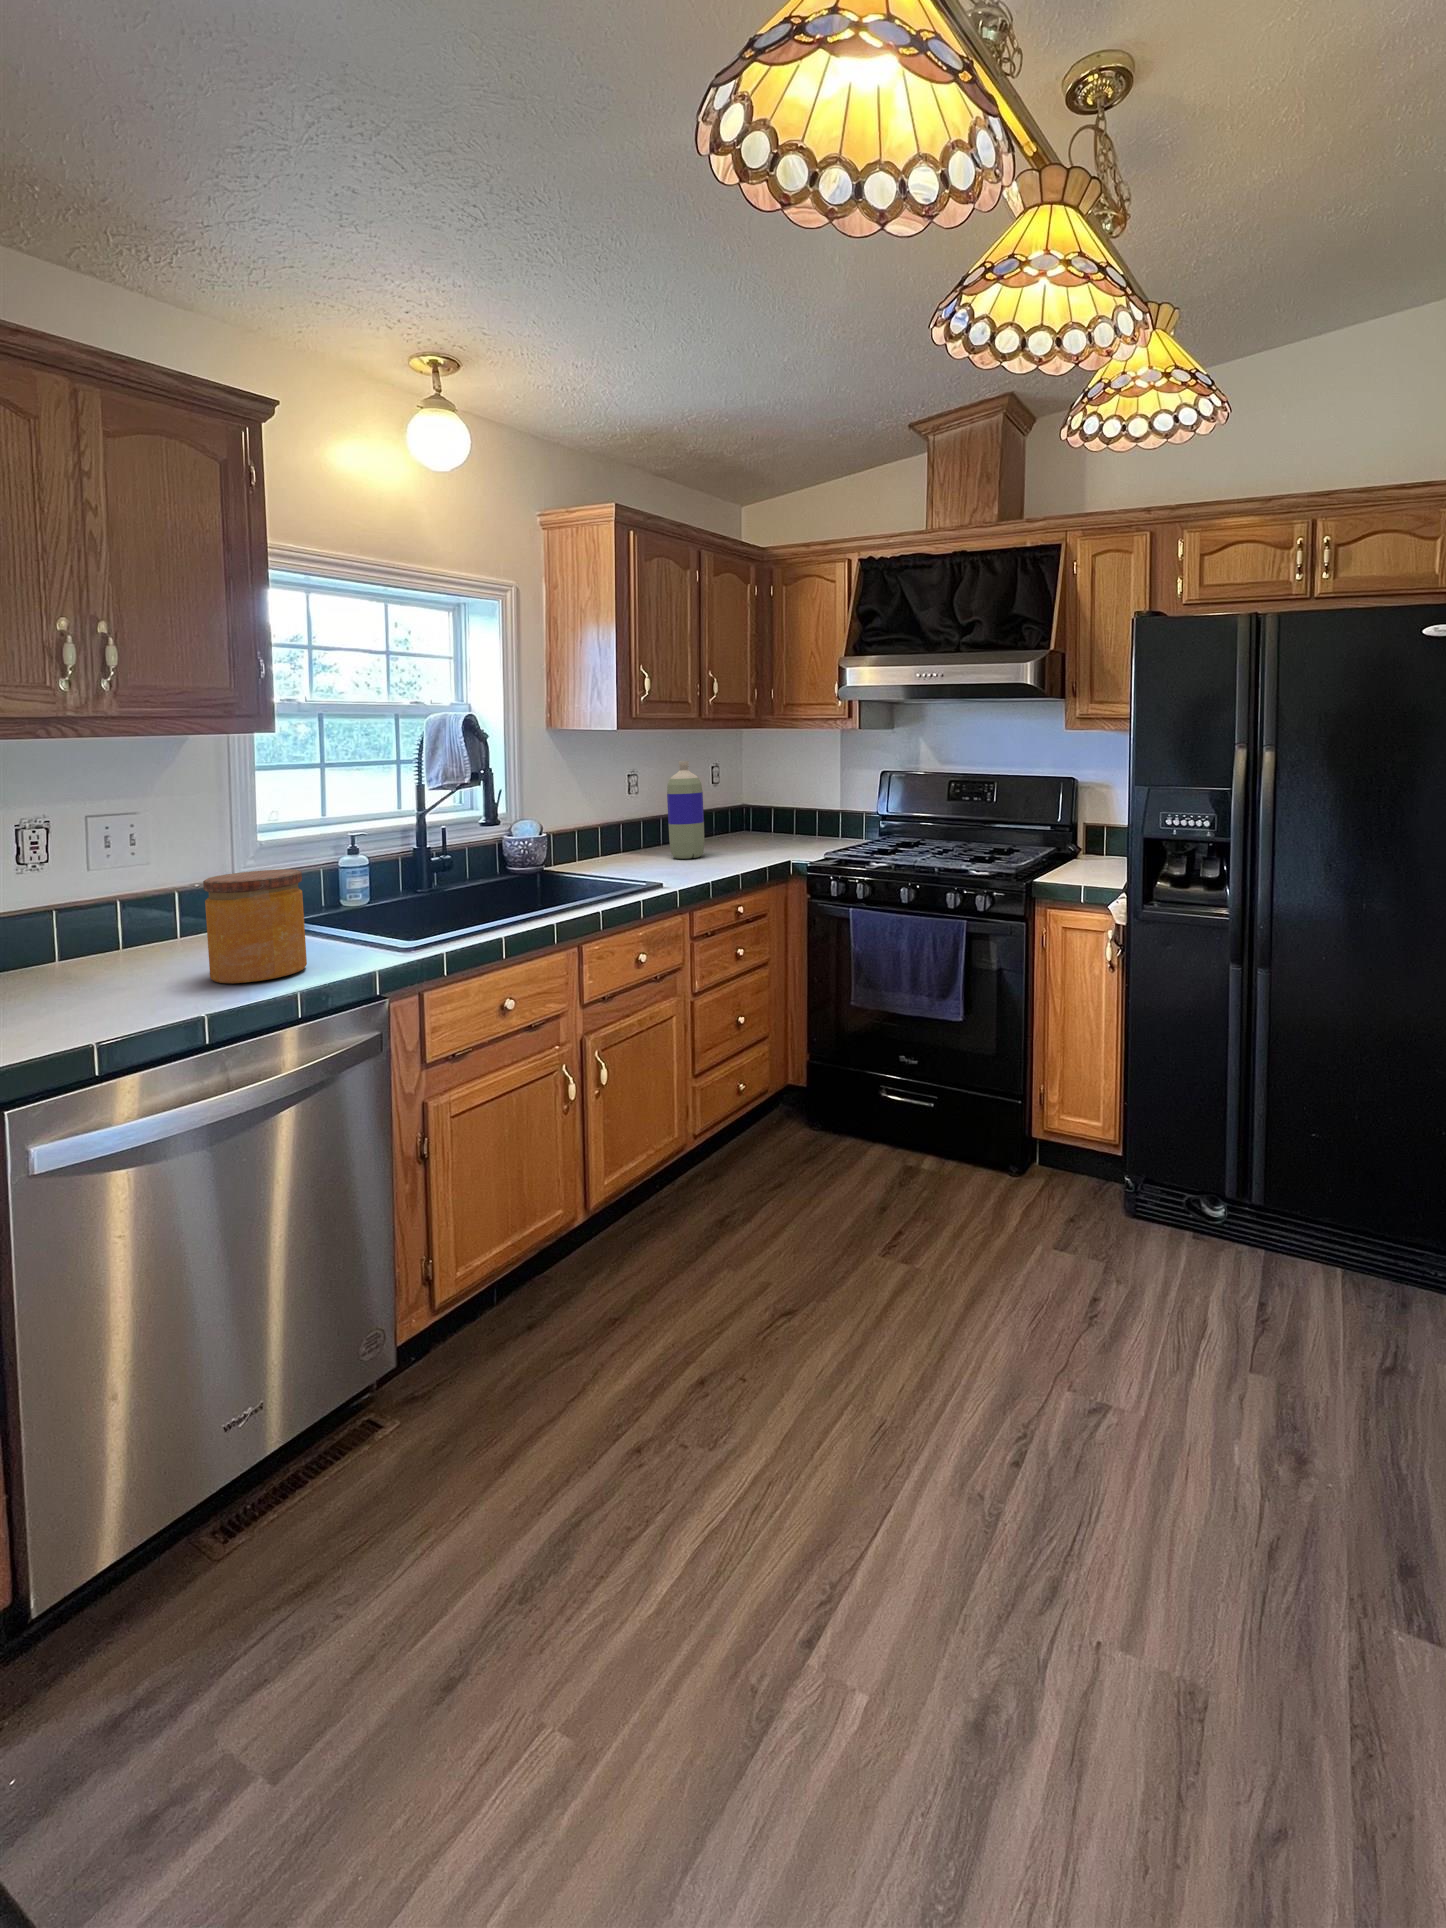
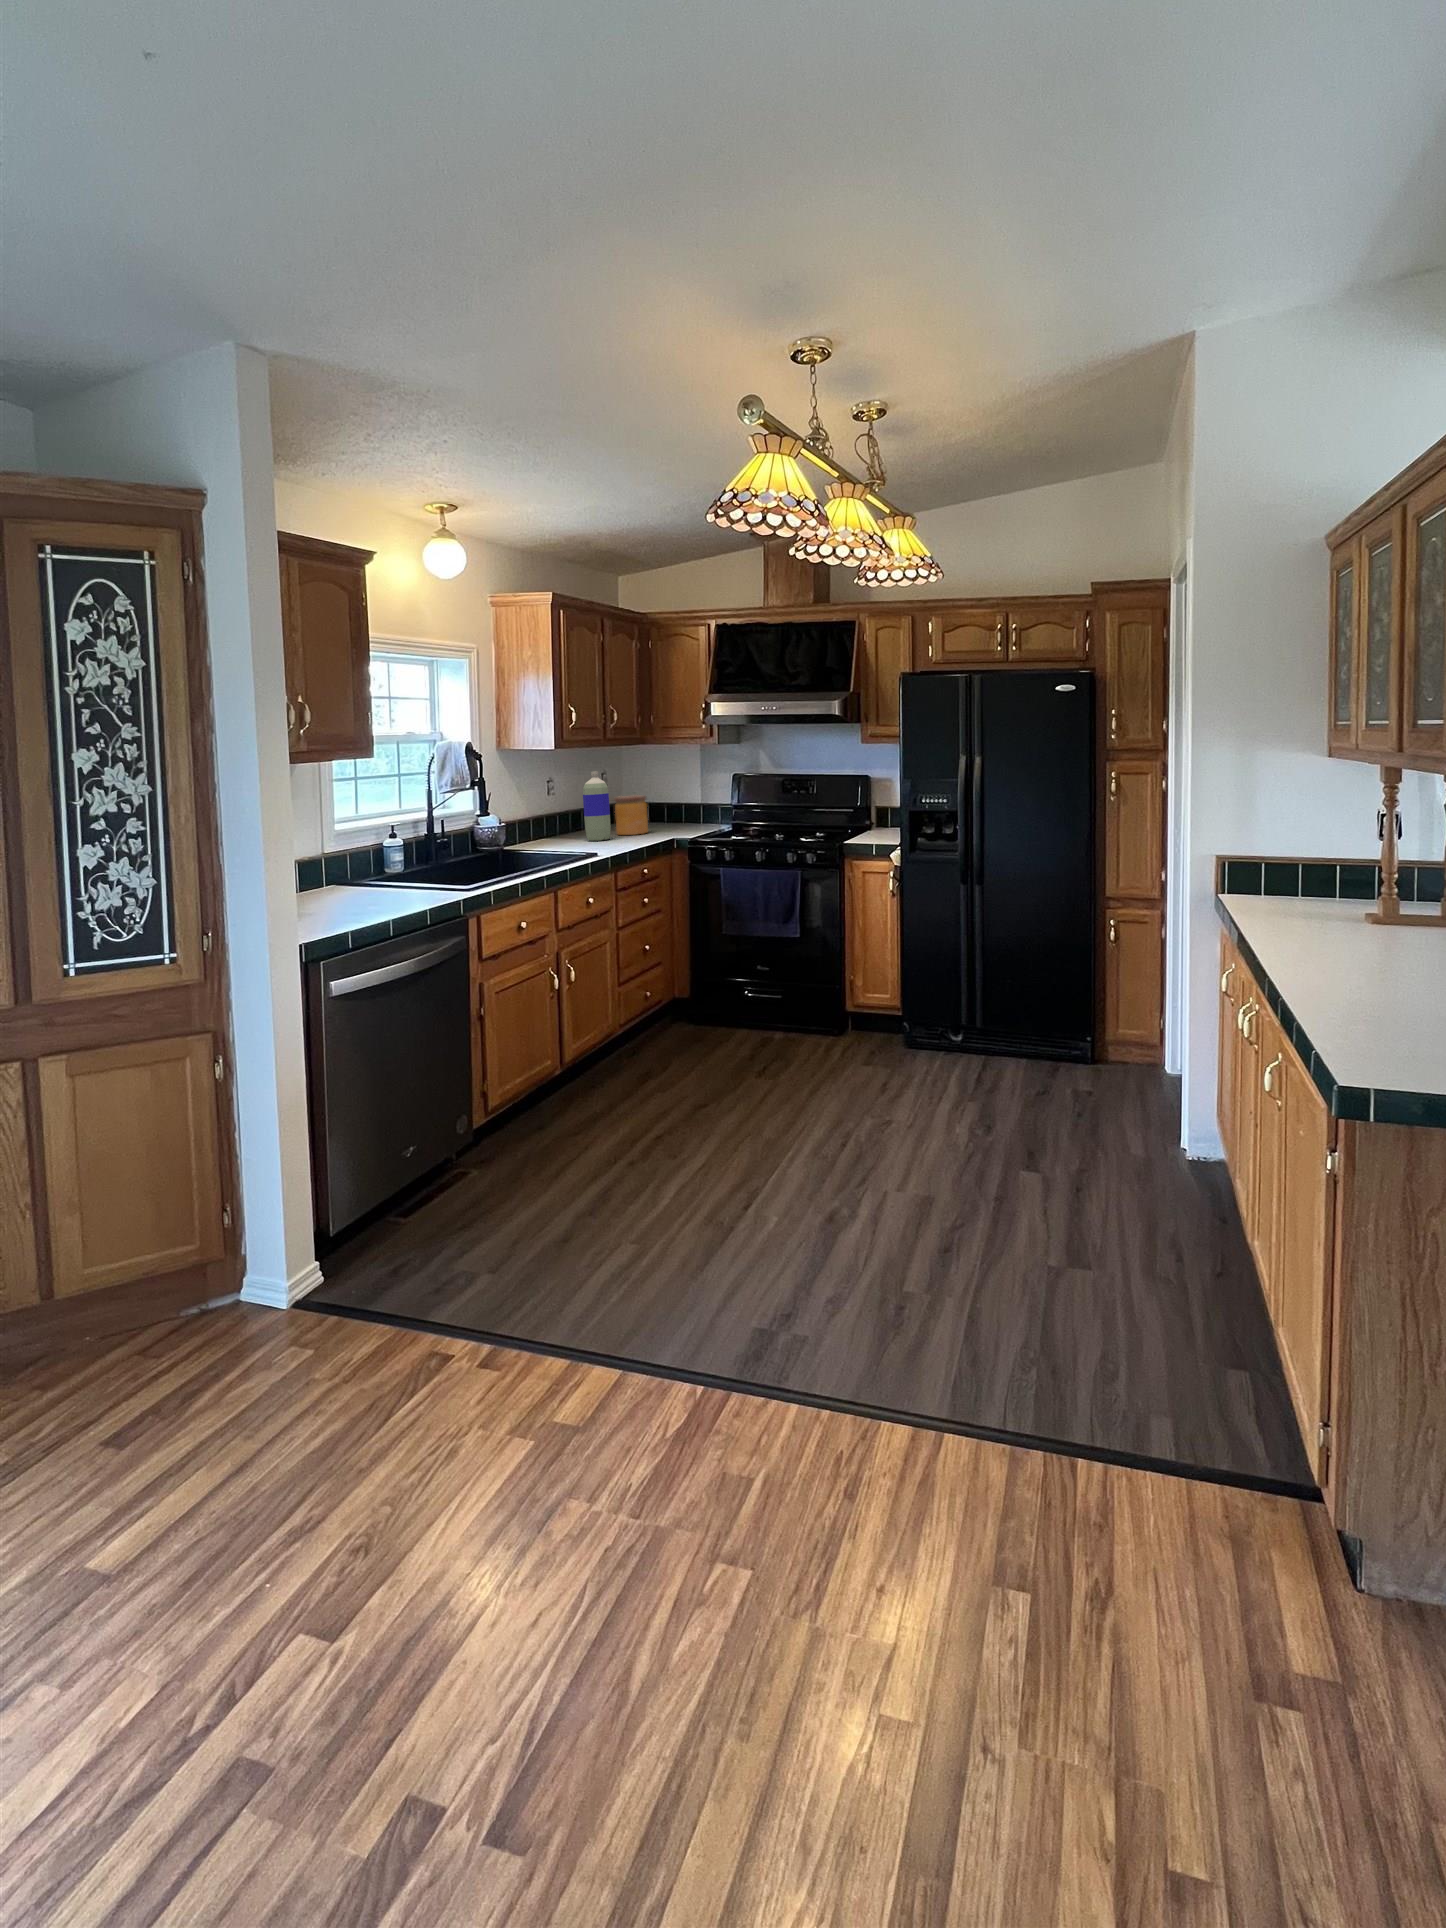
jar: present [203,869,307,983] -> present [615,795,648,835]

